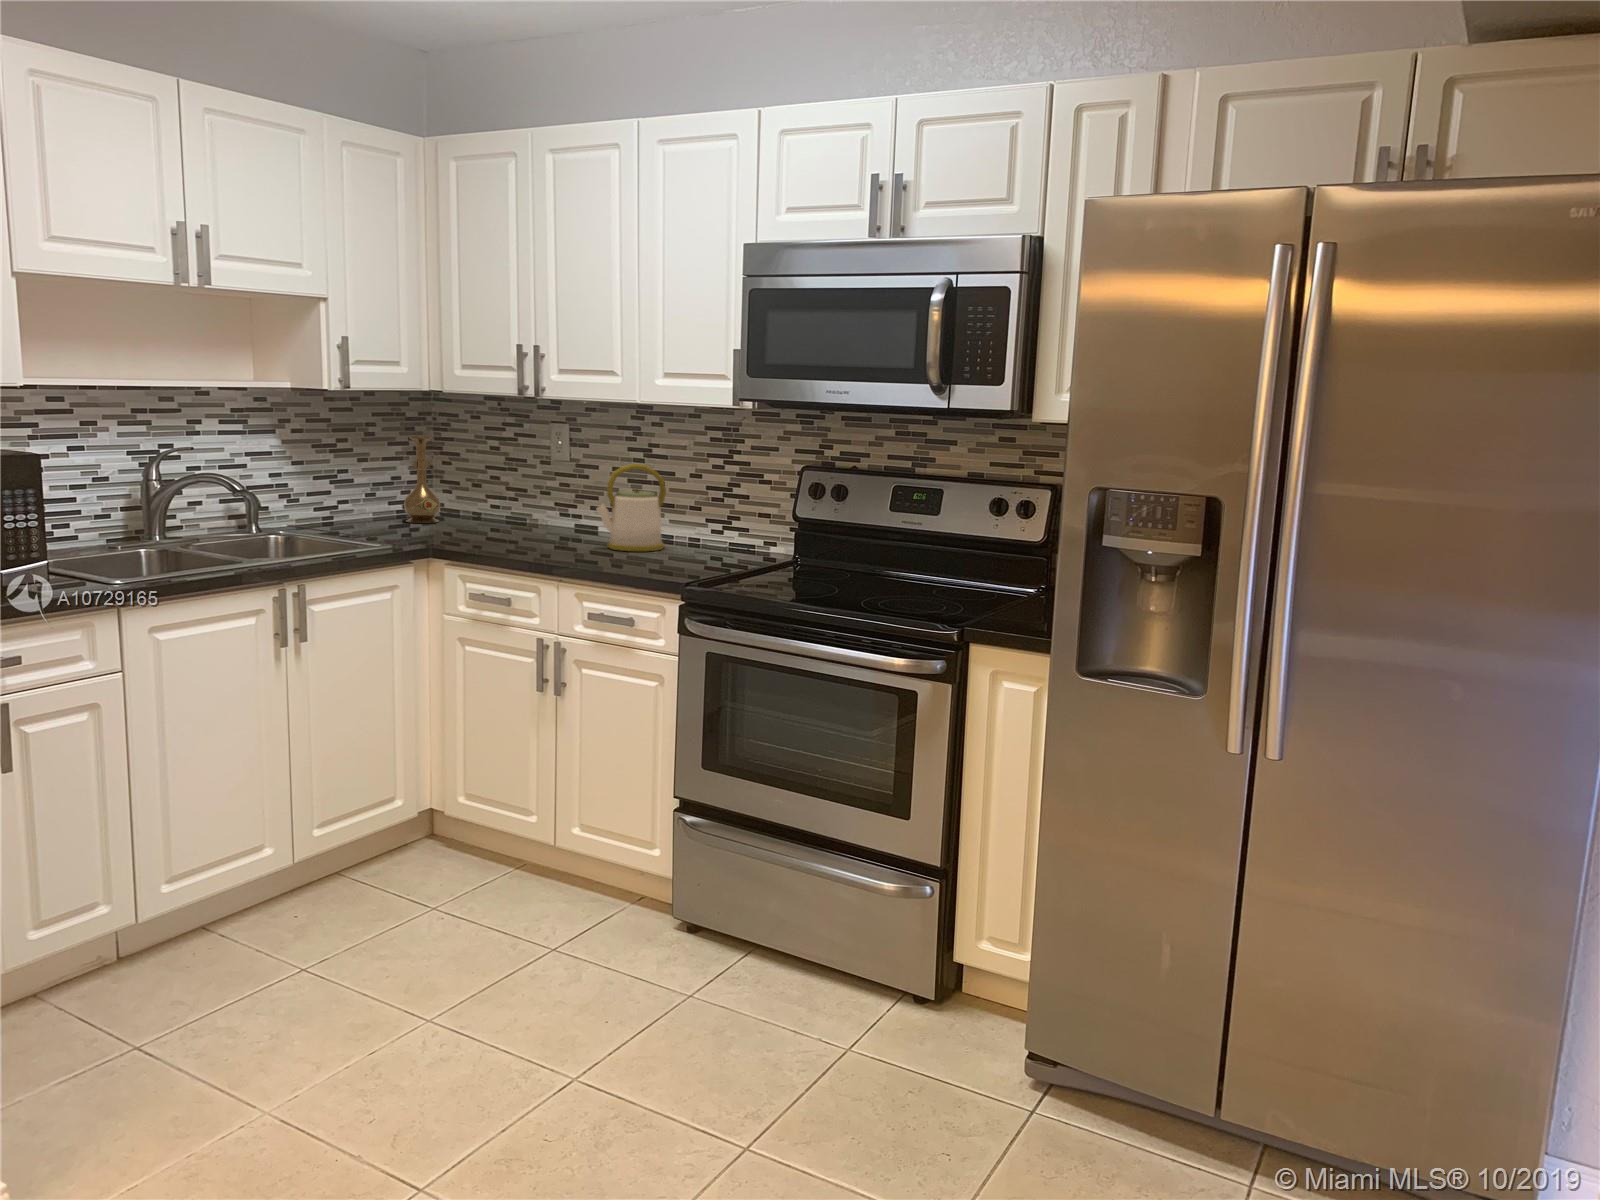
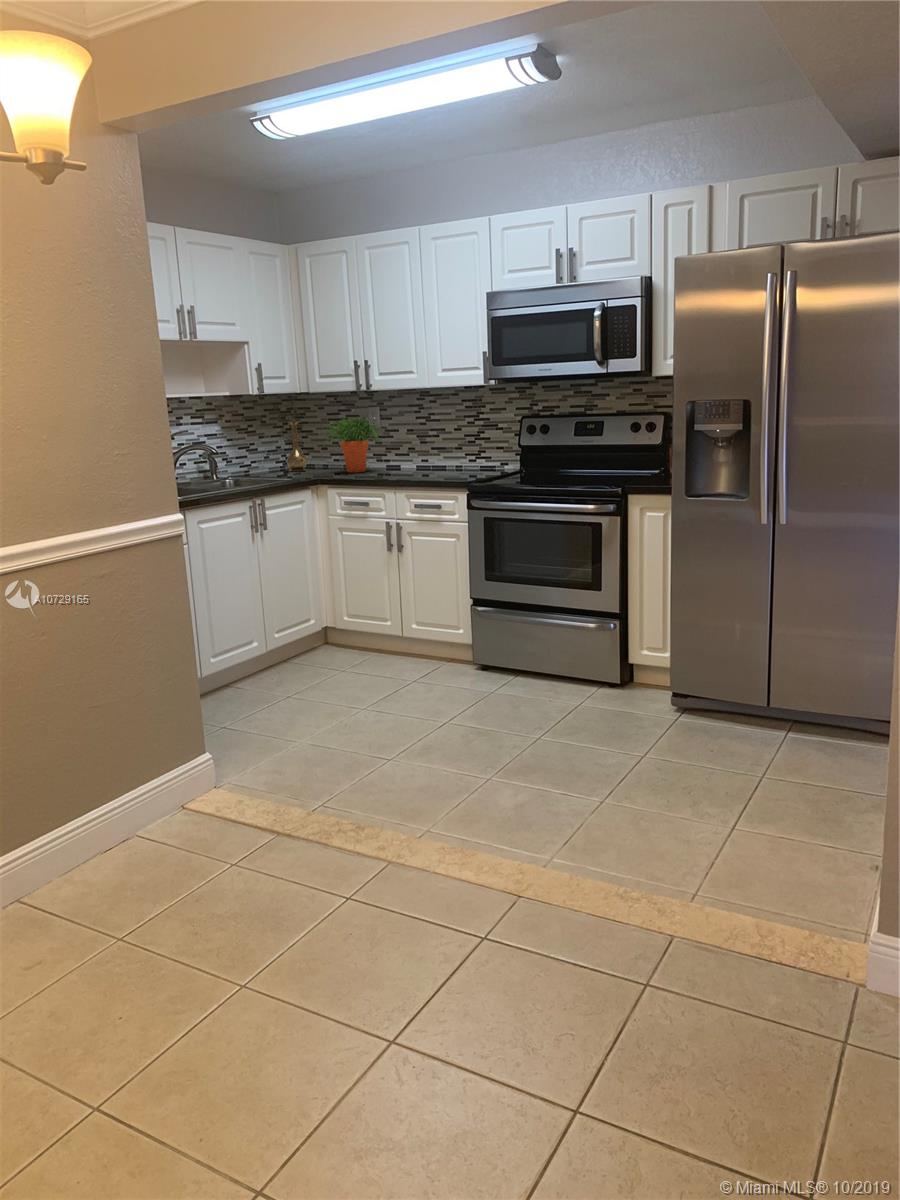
potted plant: none [457,439,572,536] -> present [325,417,385,472]
kettle: present [596,464,666,551] -> none [406,424,445,473]

